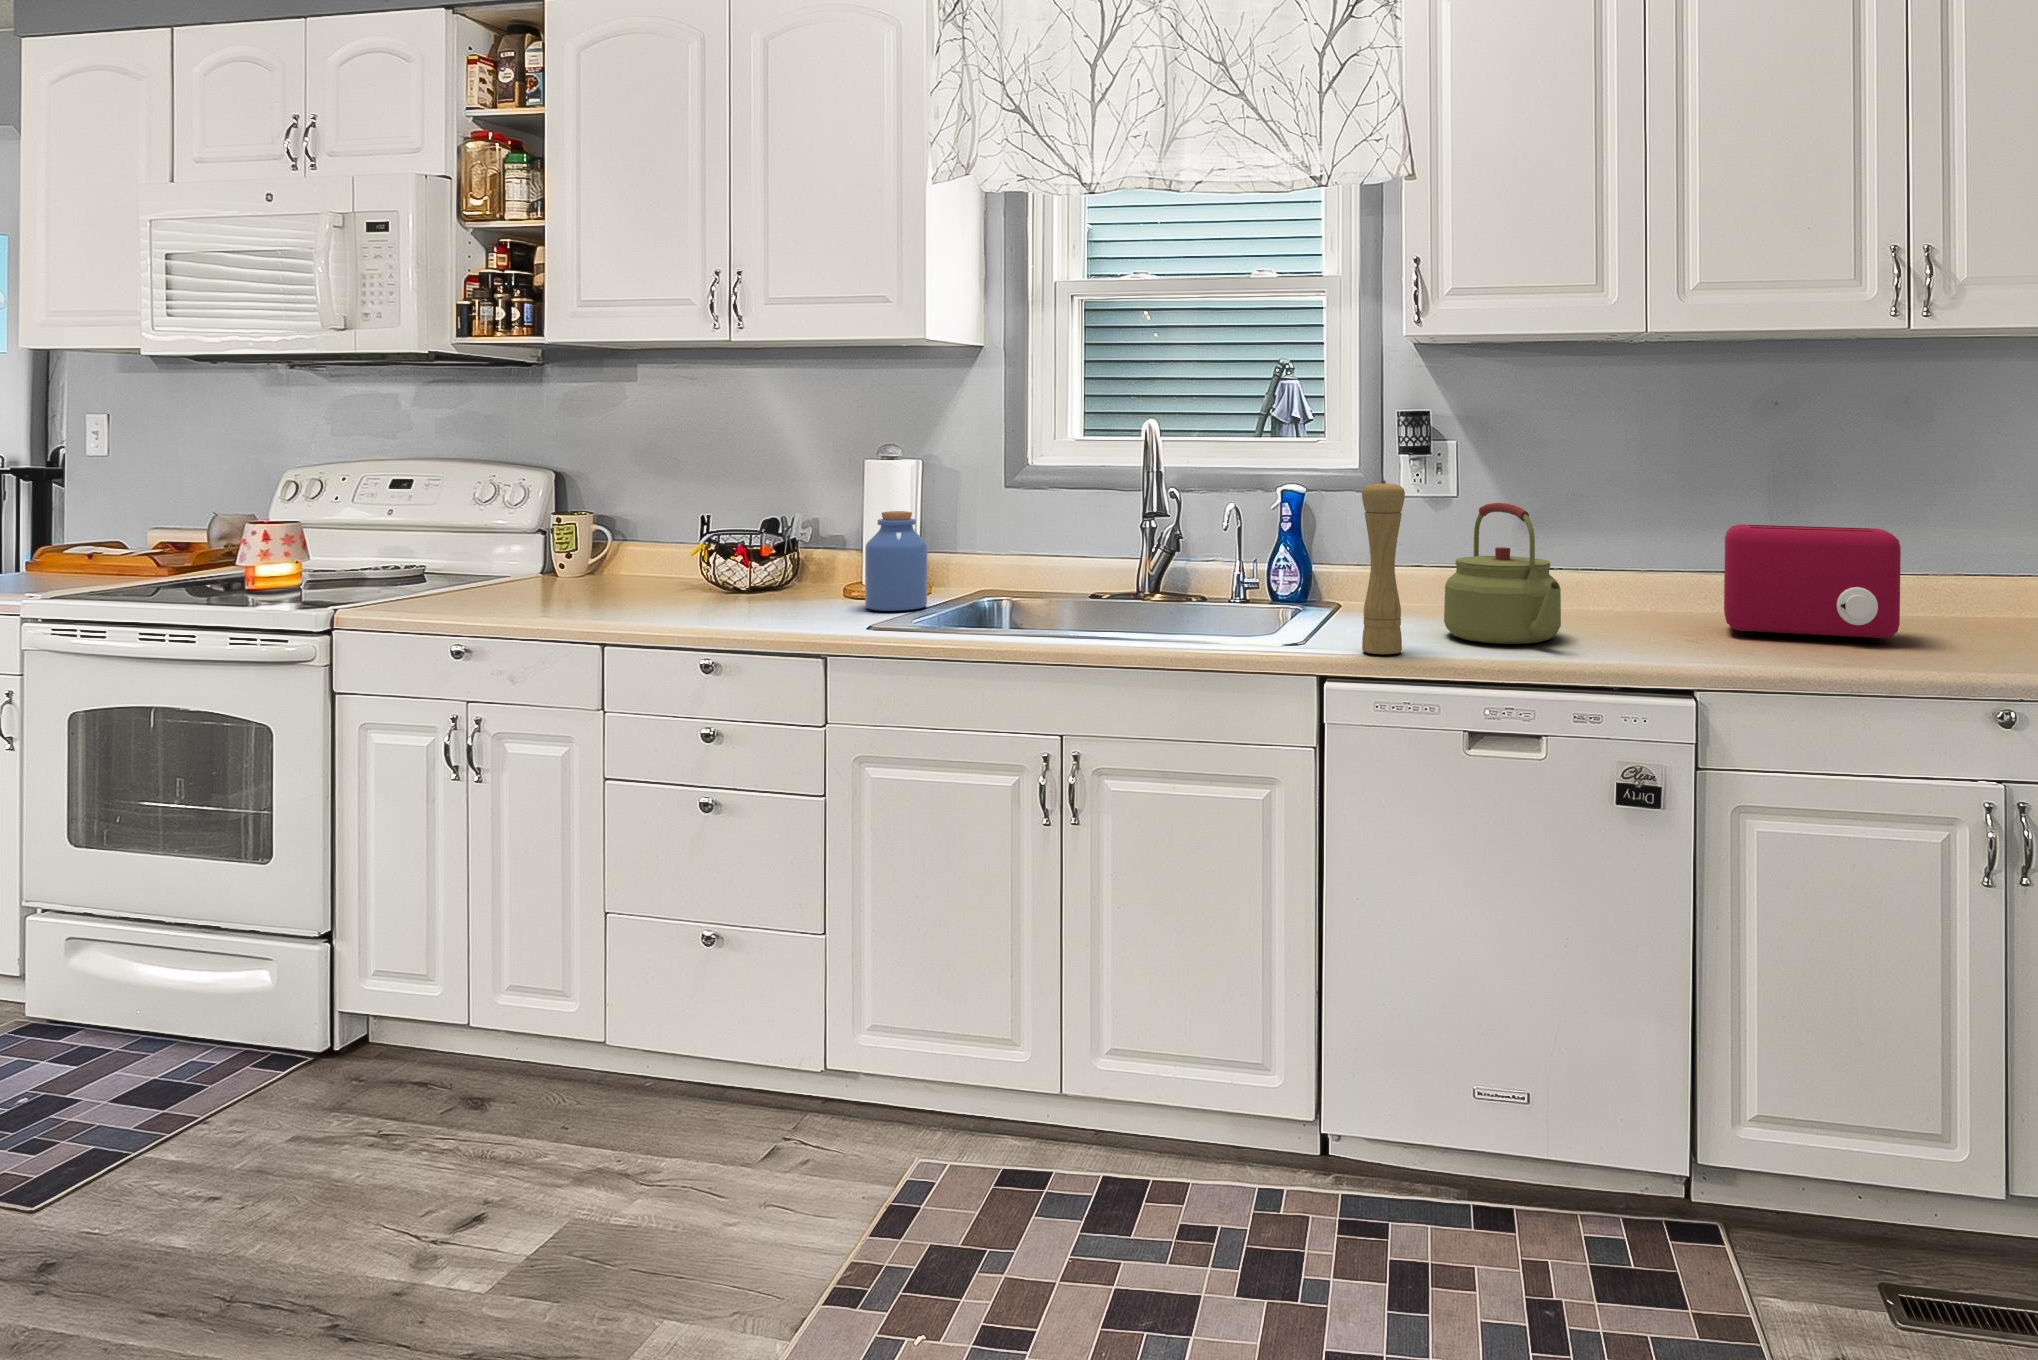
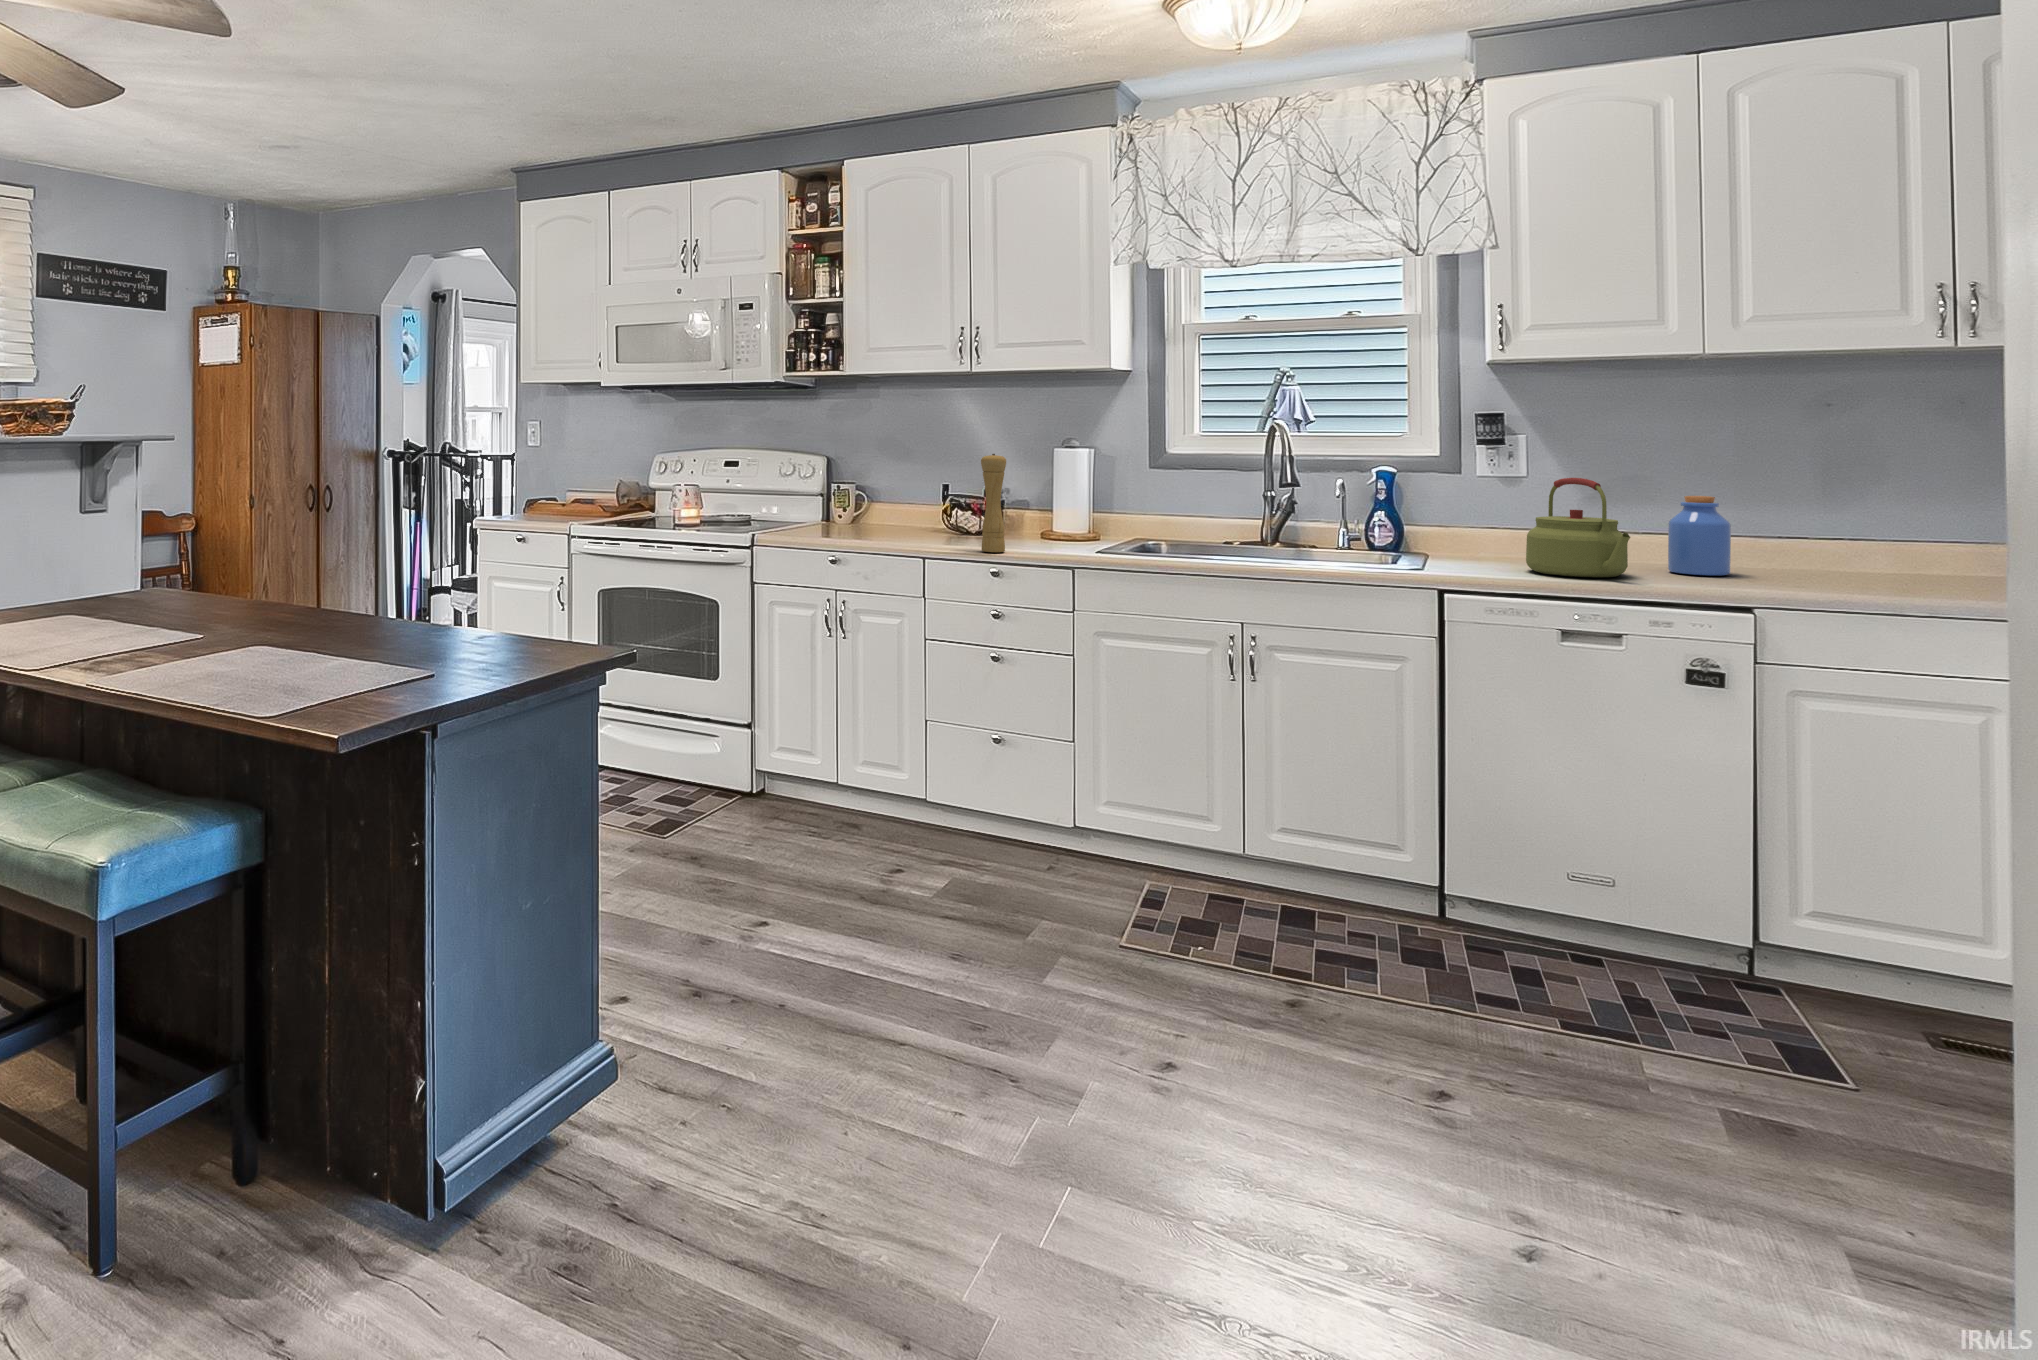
pepper mill: present [1362,480,1405,654] -> present [981,454,1006,552]
jar: present [865,511,927,611] -> present [1668,496,1731,576]
toaster: present [1724,524,1901,643] -> none [1776,497,1949,588]

